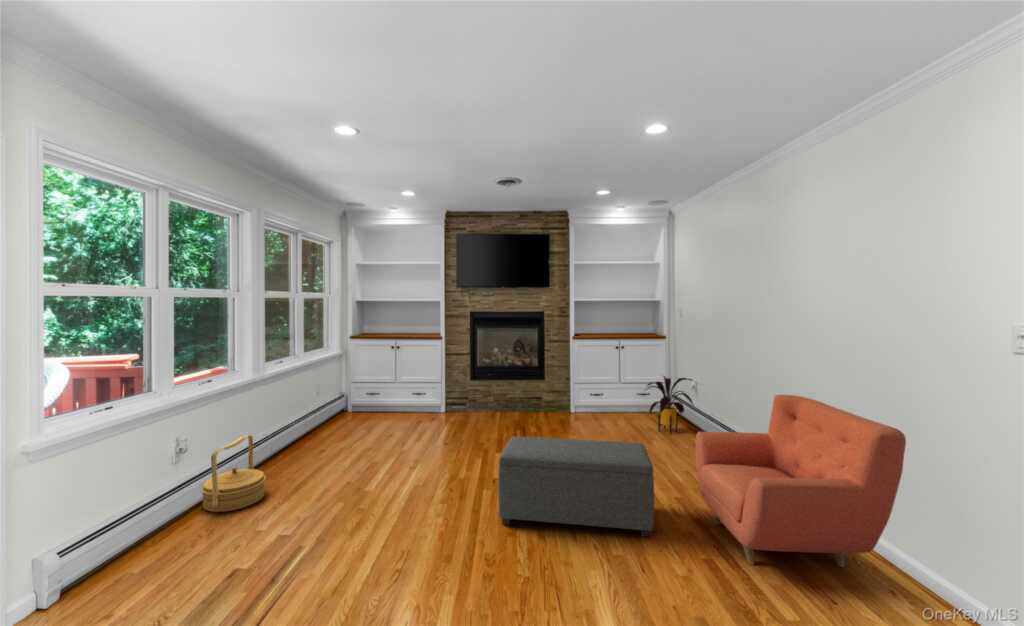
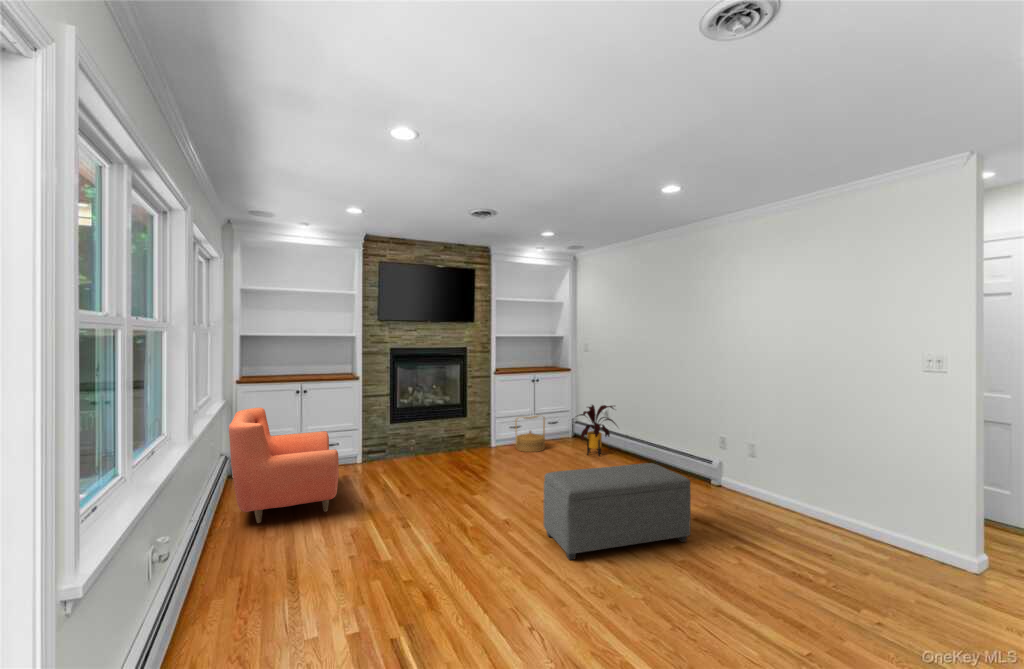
armchair: present [695,395,906,567] -> present [229,408,339,523]
woven basket: present [201,435,266,512] -> present [515,416,545,452]

